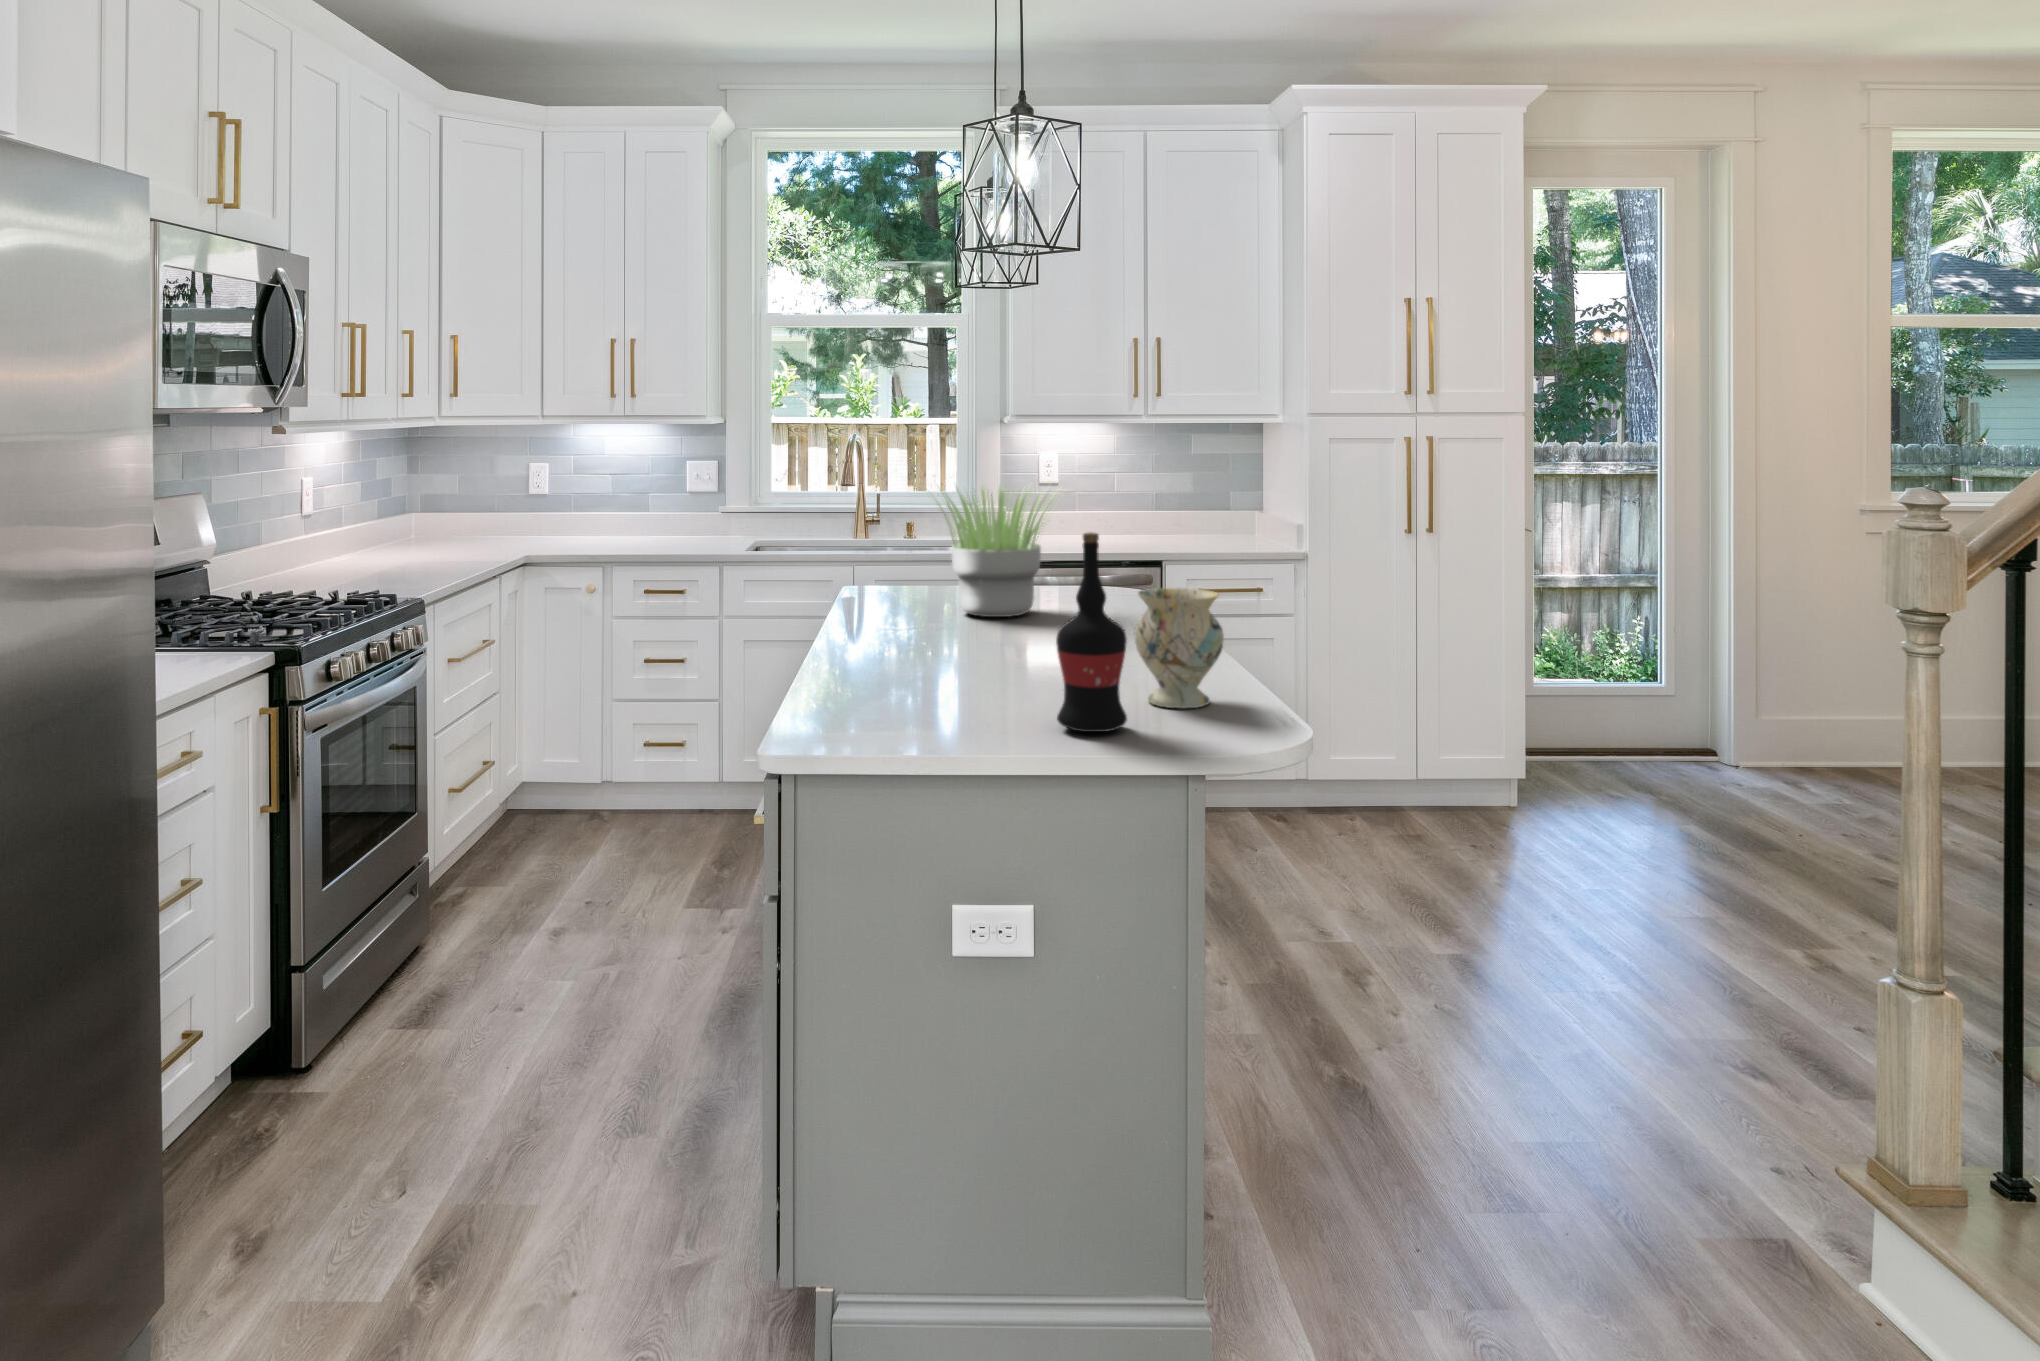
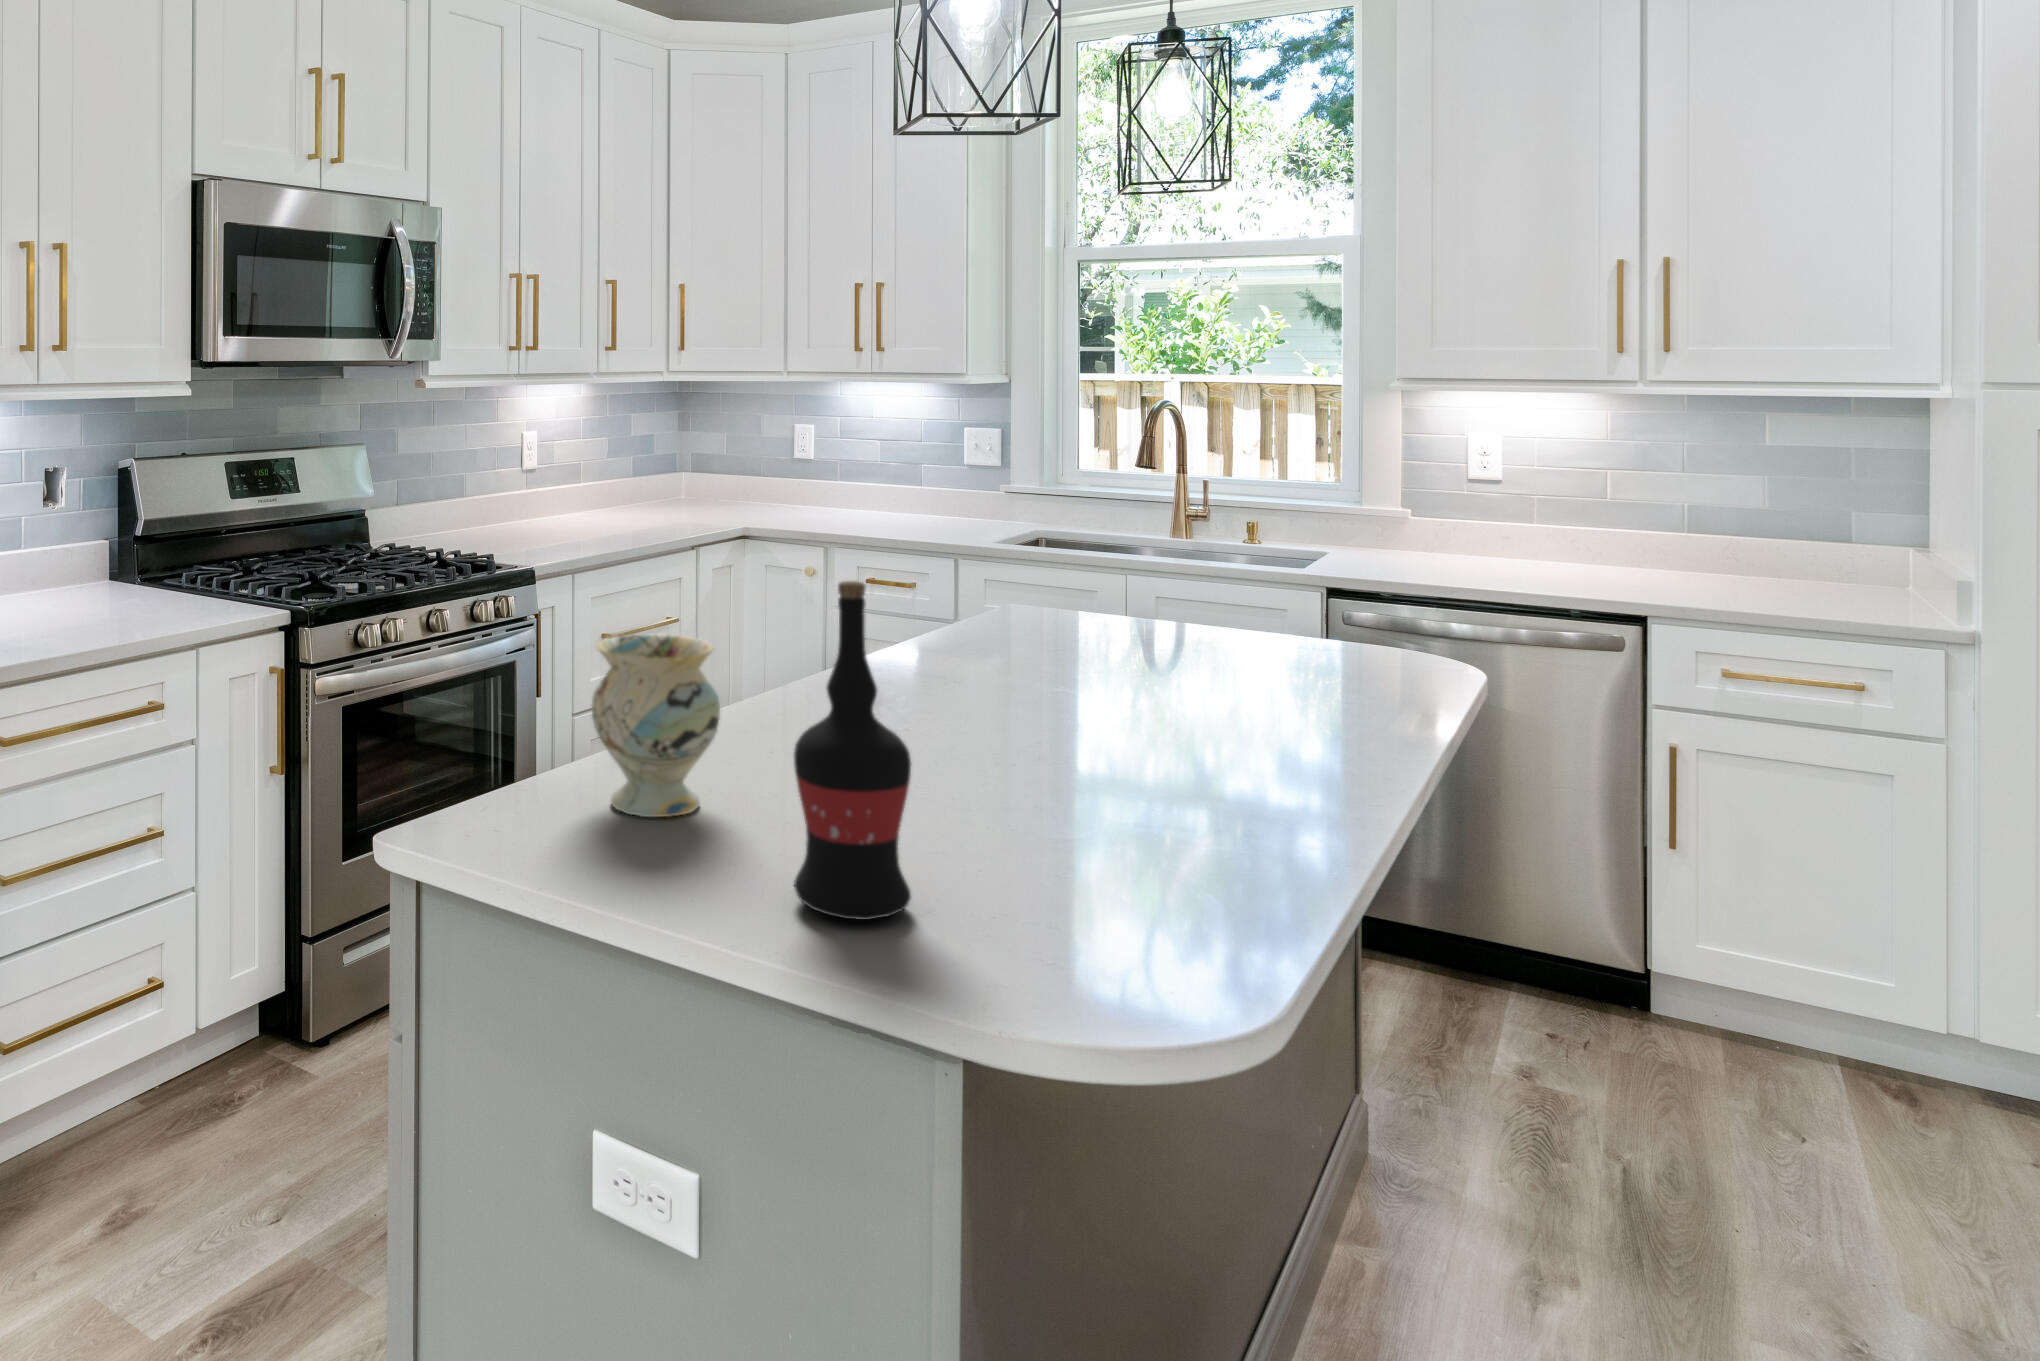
potted plant: present [938,488,1060,617] -> none [995,475,1235,684]
vase: present [1134,588,1224,708] -> present [592,634,720,817]

